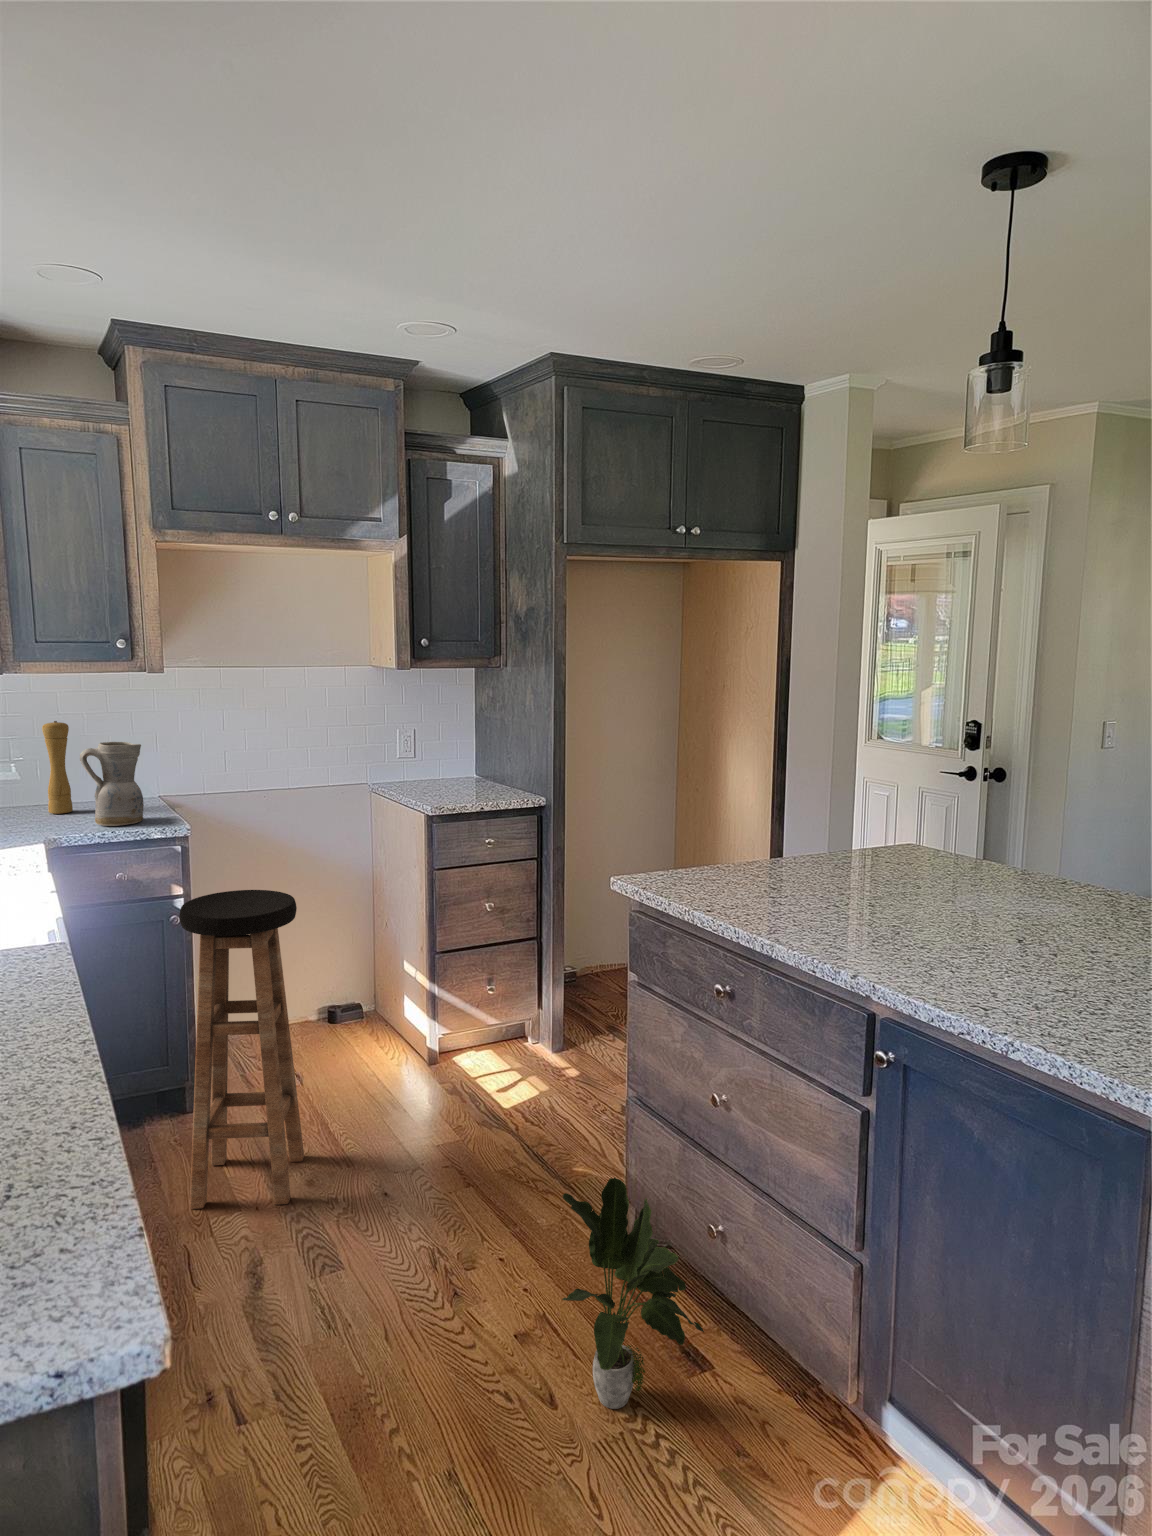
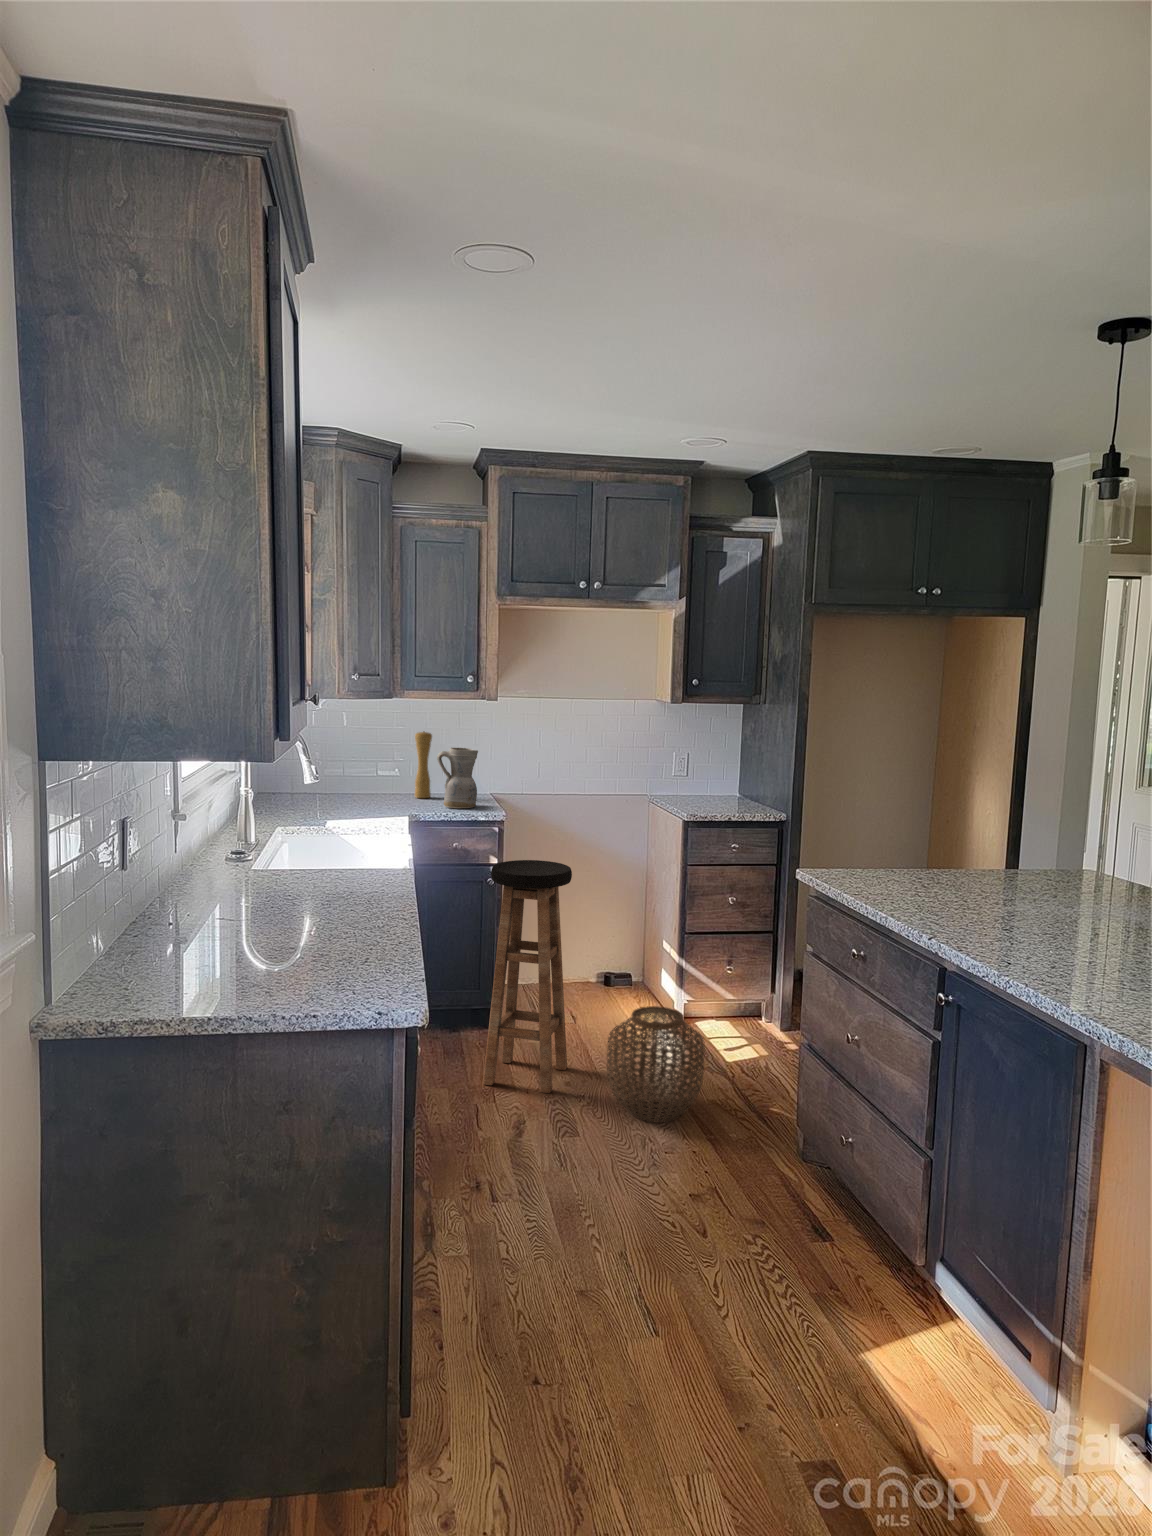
woven basket: none [367,1066,496,1222] -> present [607,1006,705,1122]
potted plant: present [562,1177,704,1409] -> none [708,1076,817,1247]

